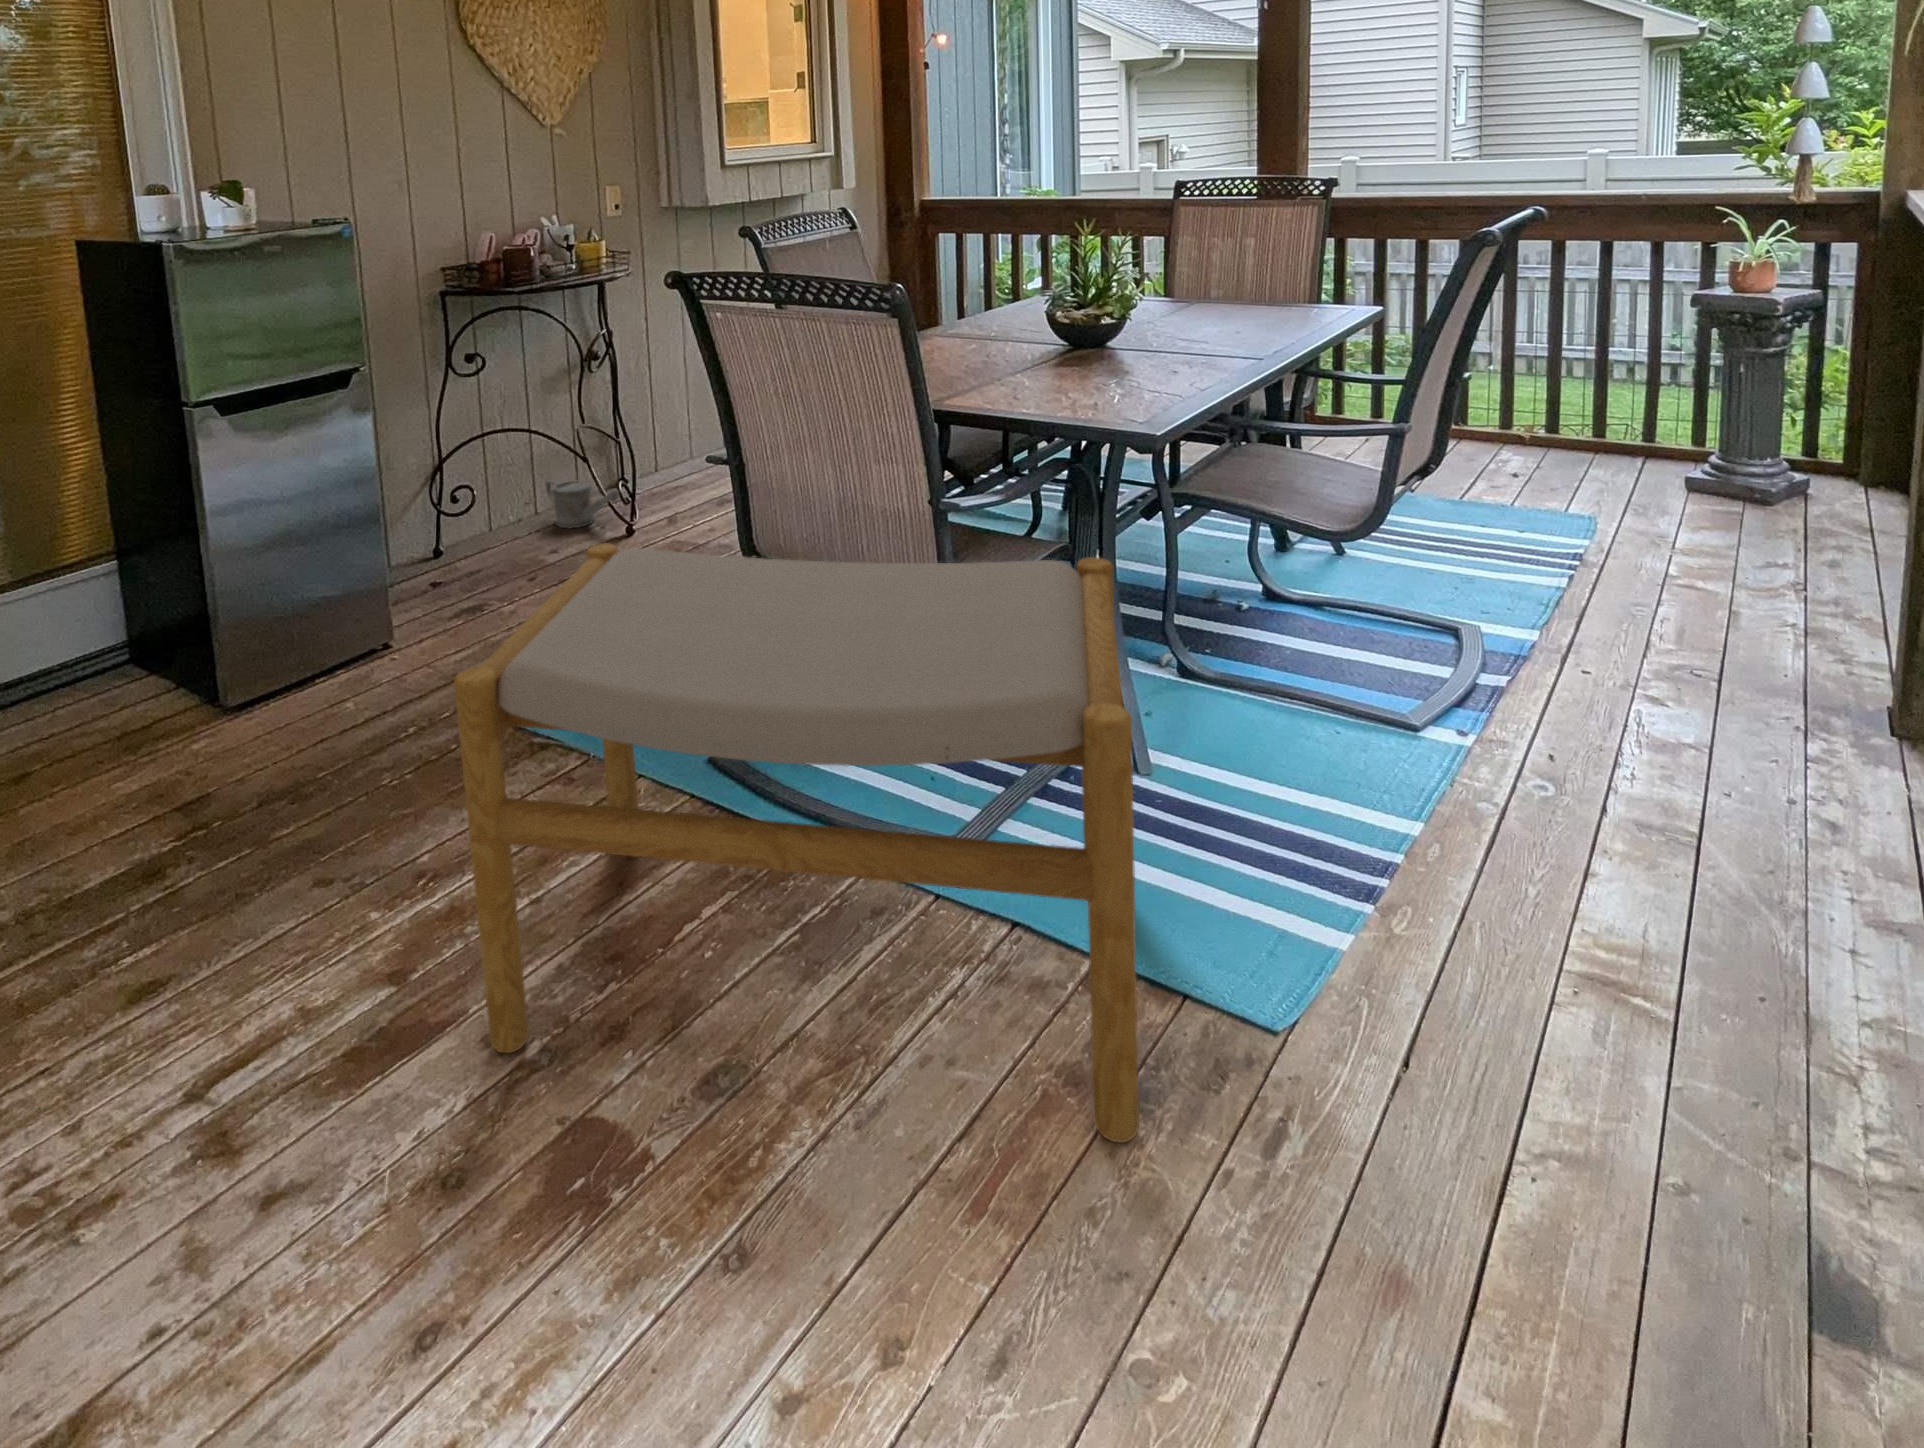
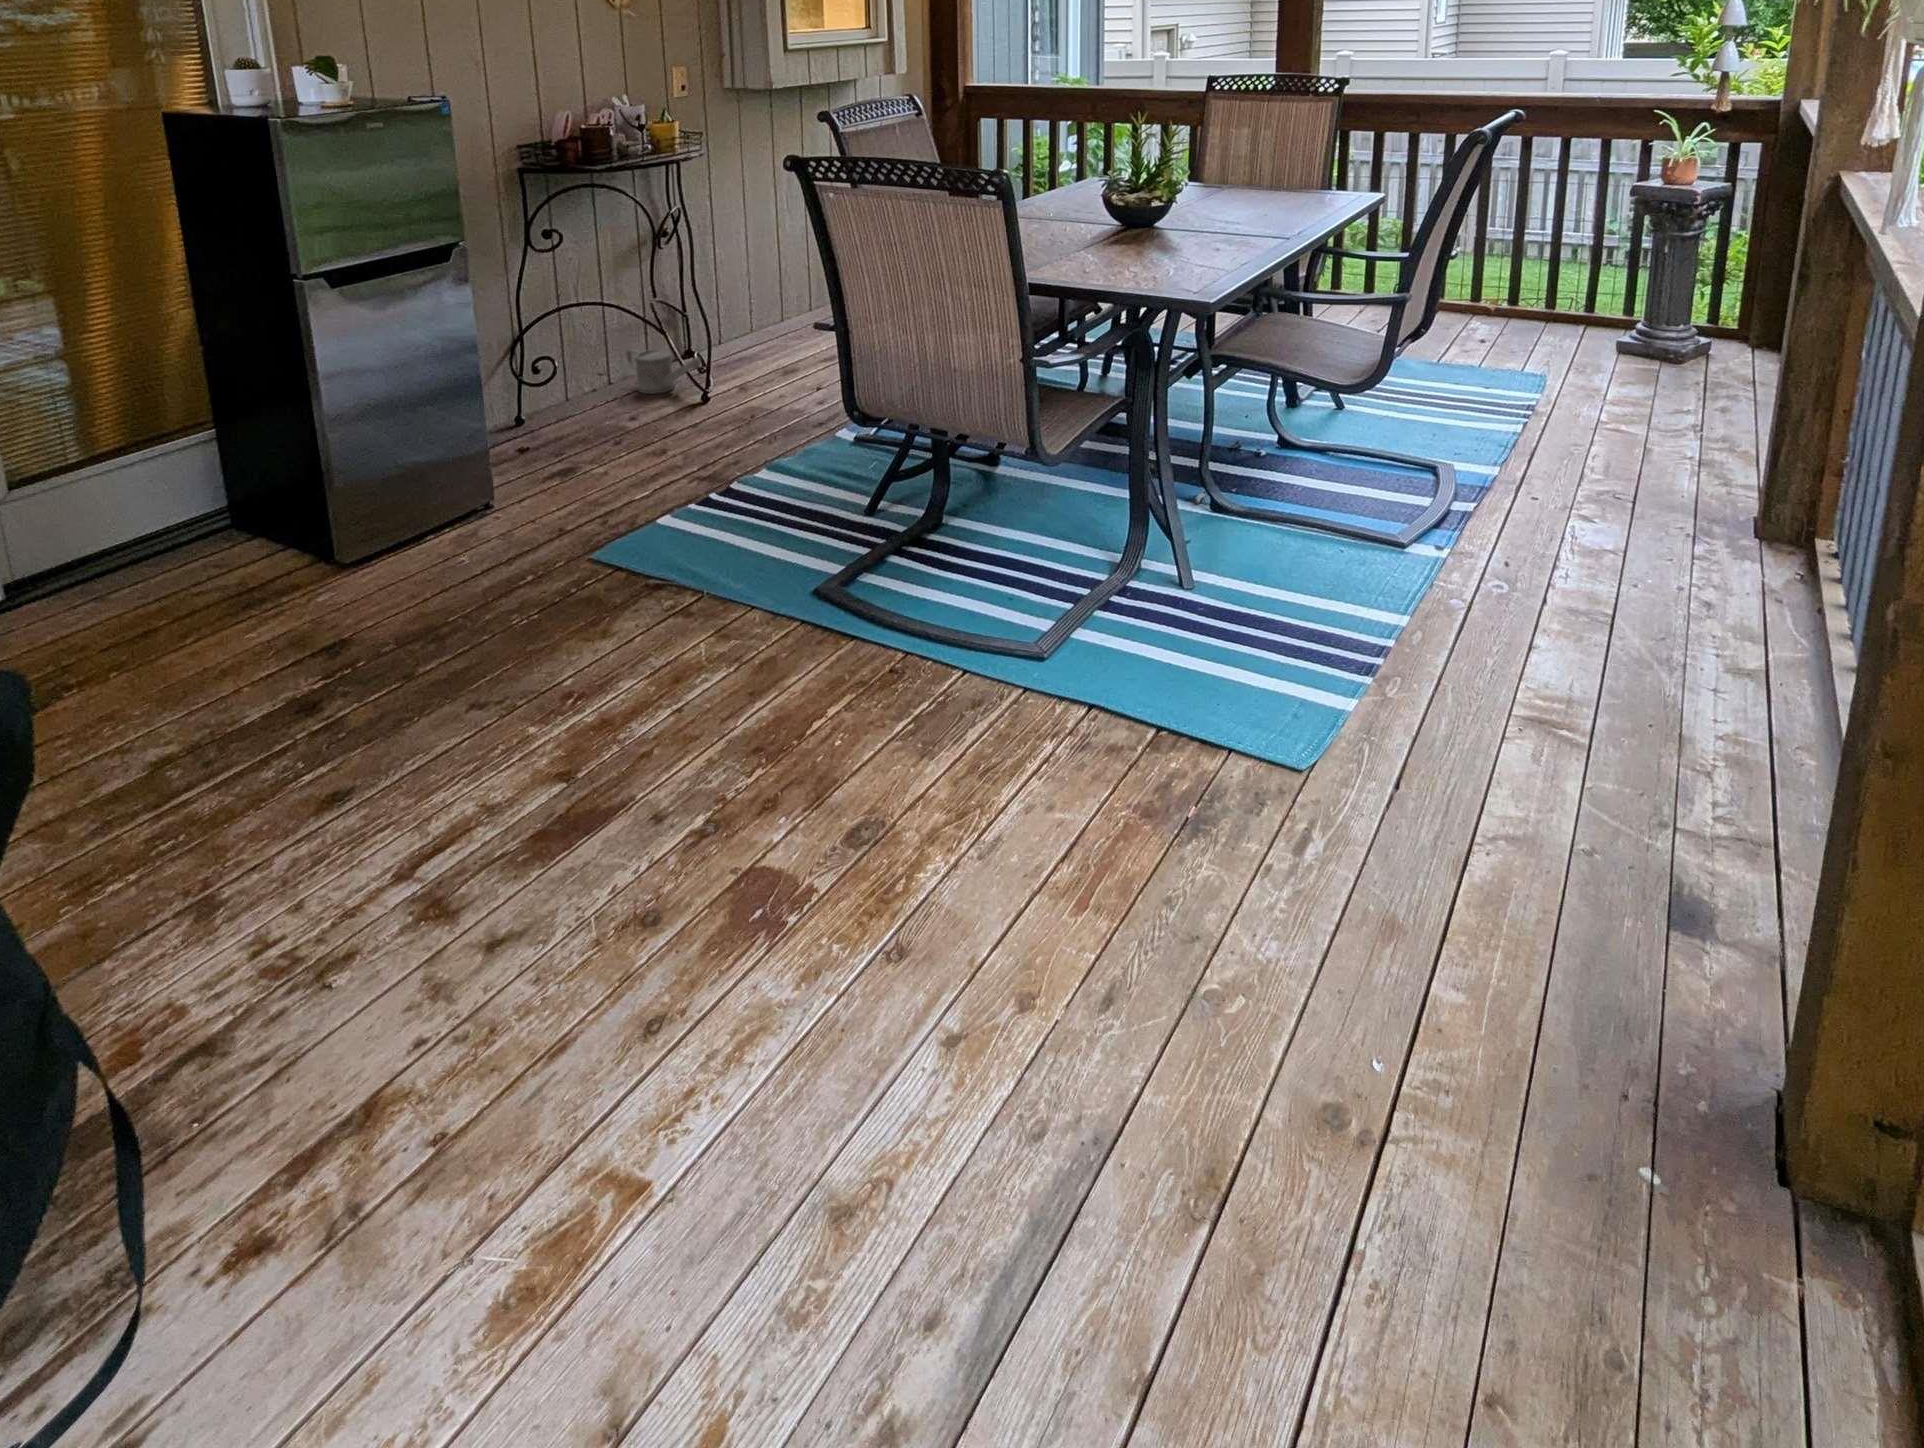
footstool: present [454,543,1139,1143] -> none [633,400,1210,853]

